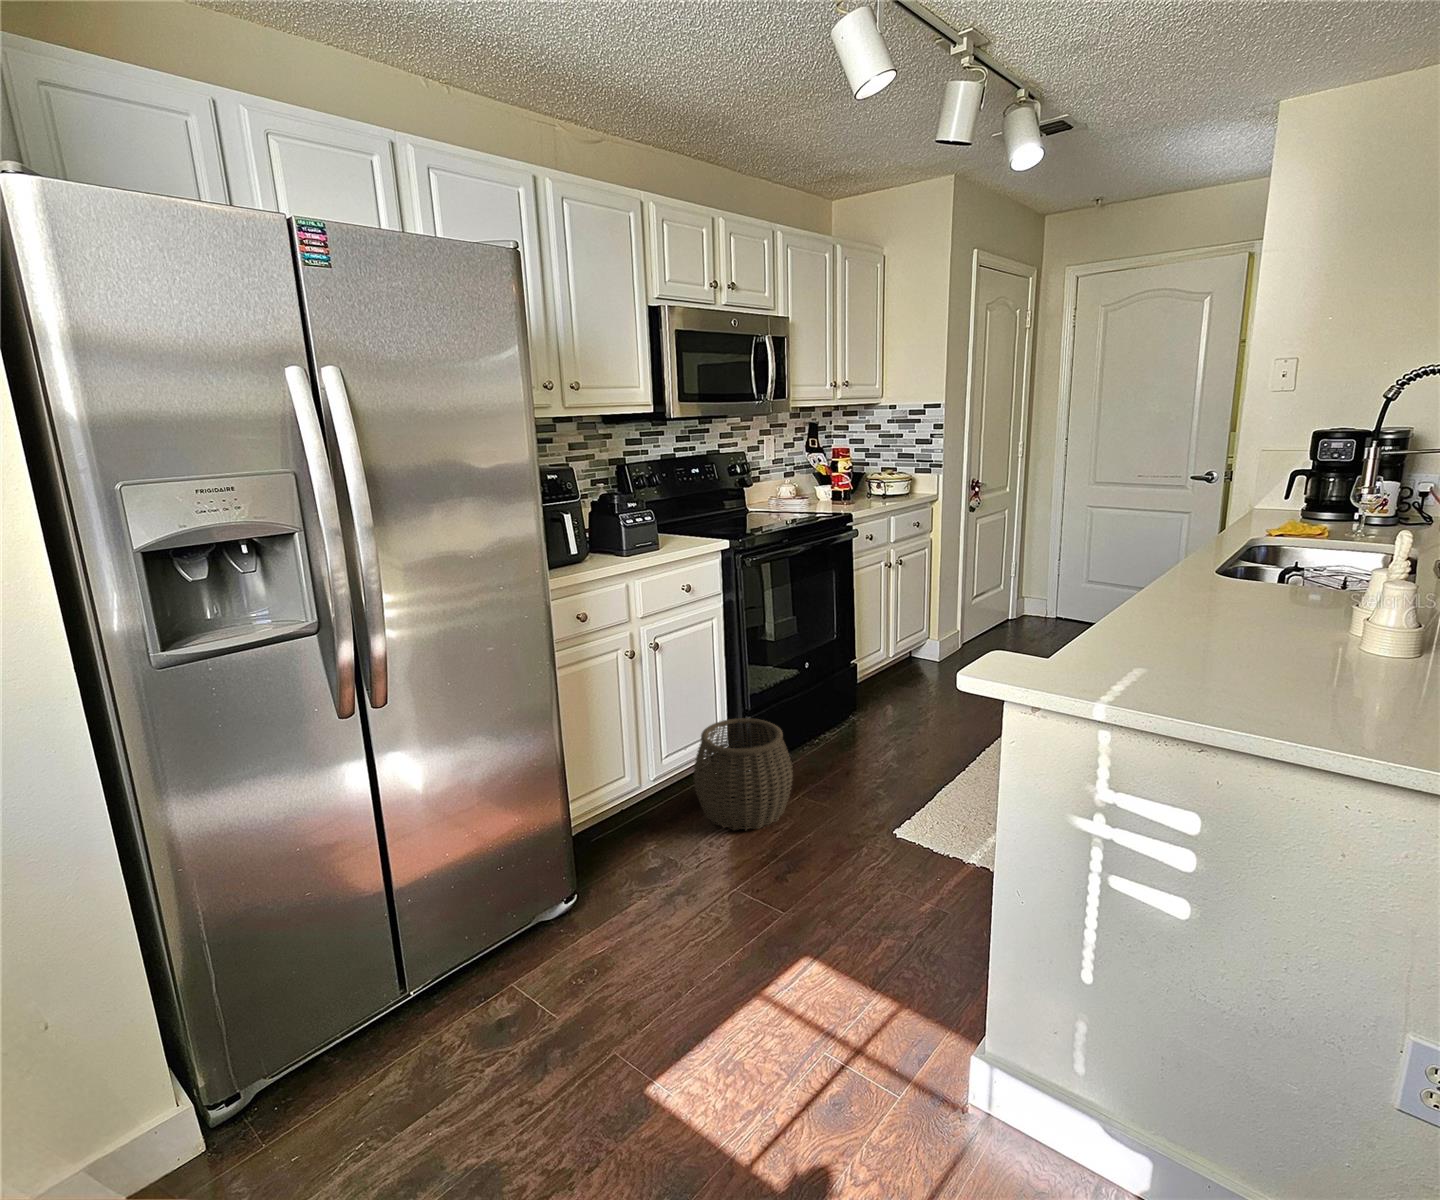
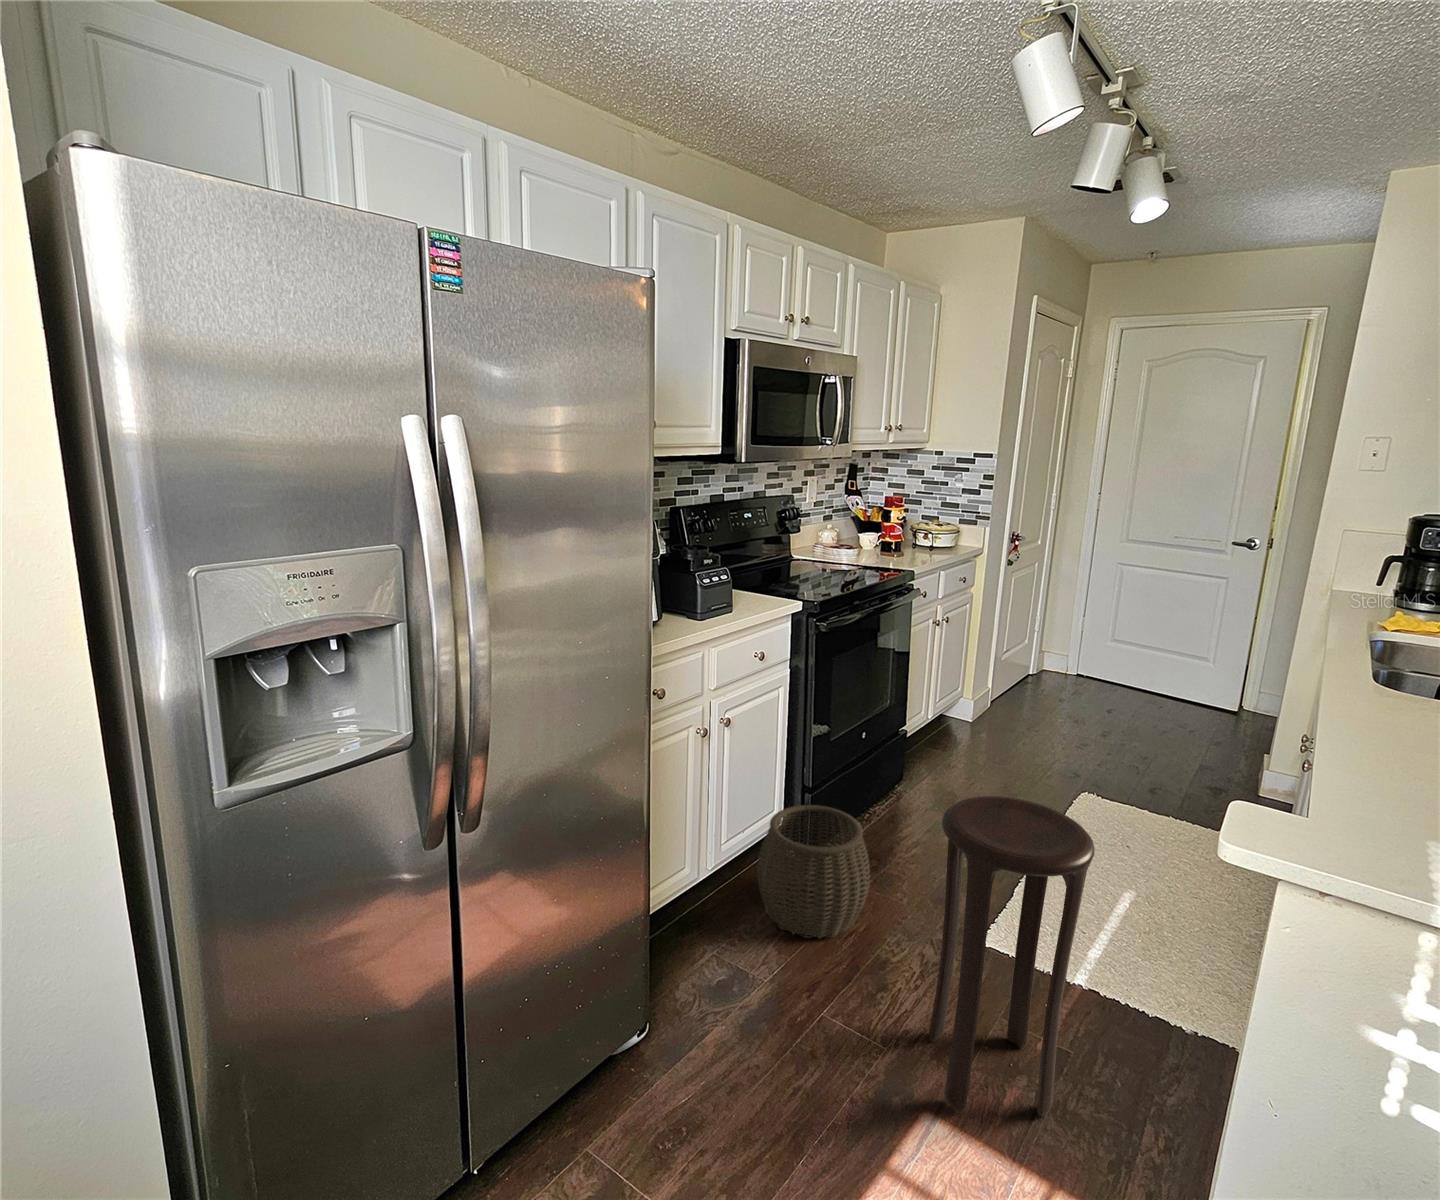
stool: none [807,686,934,956] -> present [929,796,1095,1117]

